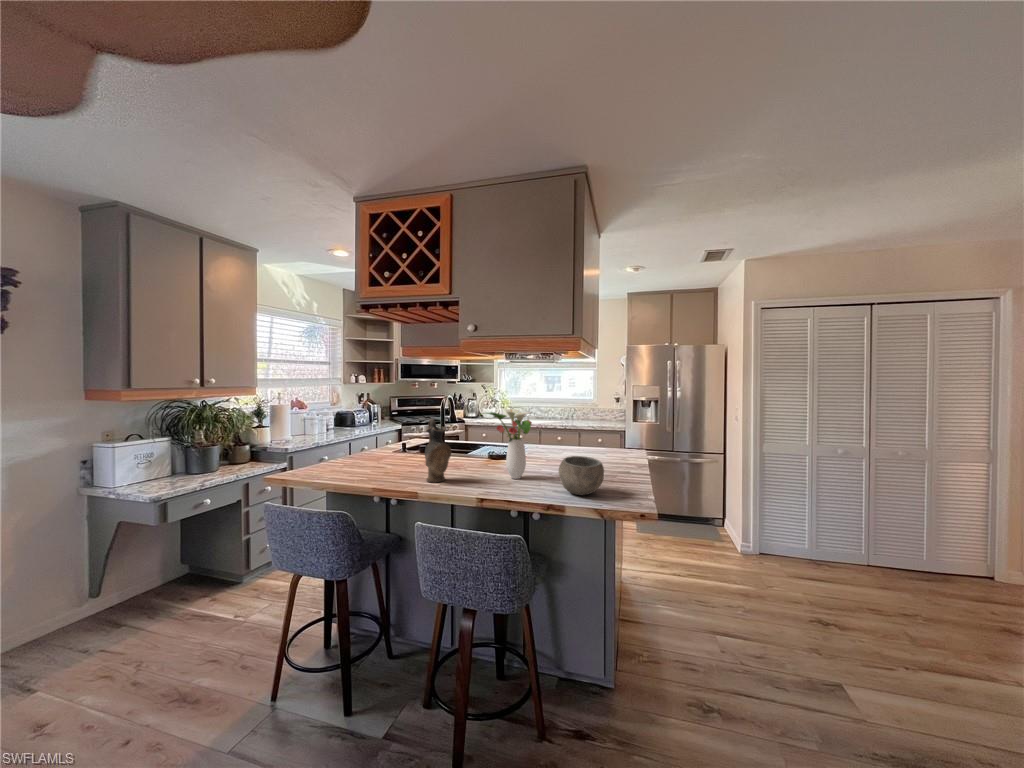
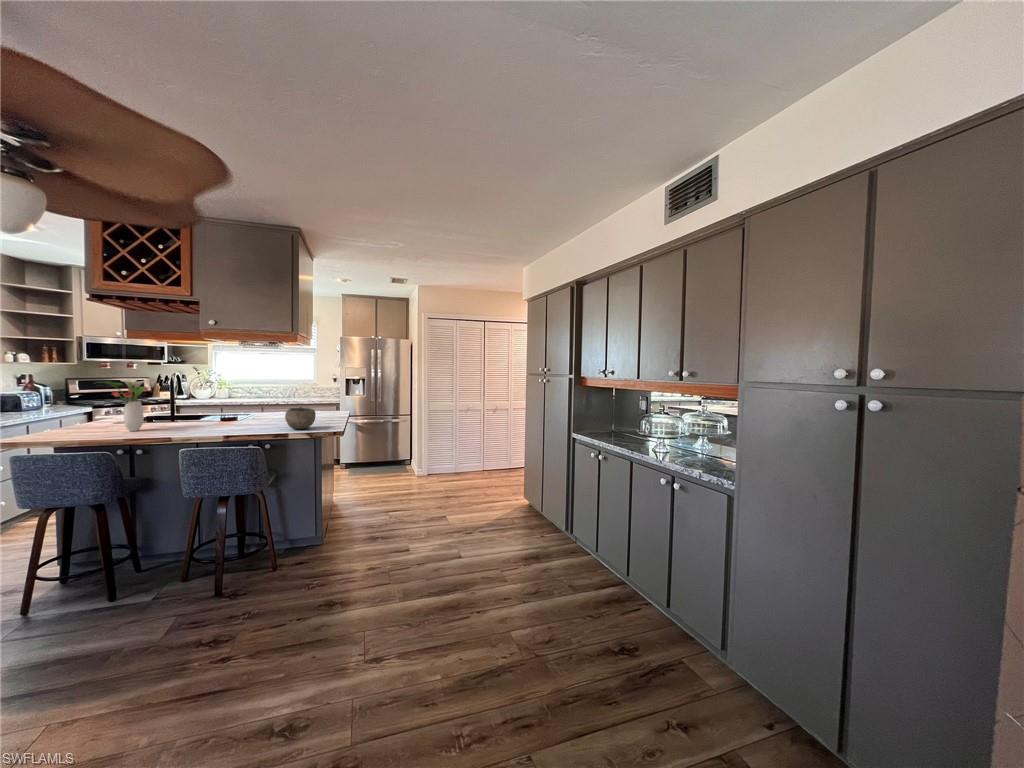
flower arrangement: present [483,409,532,479] -> present [103,380,148,431]
ceramic pitcher: present [425,419,452,482] -> none [173,388,198,433]

